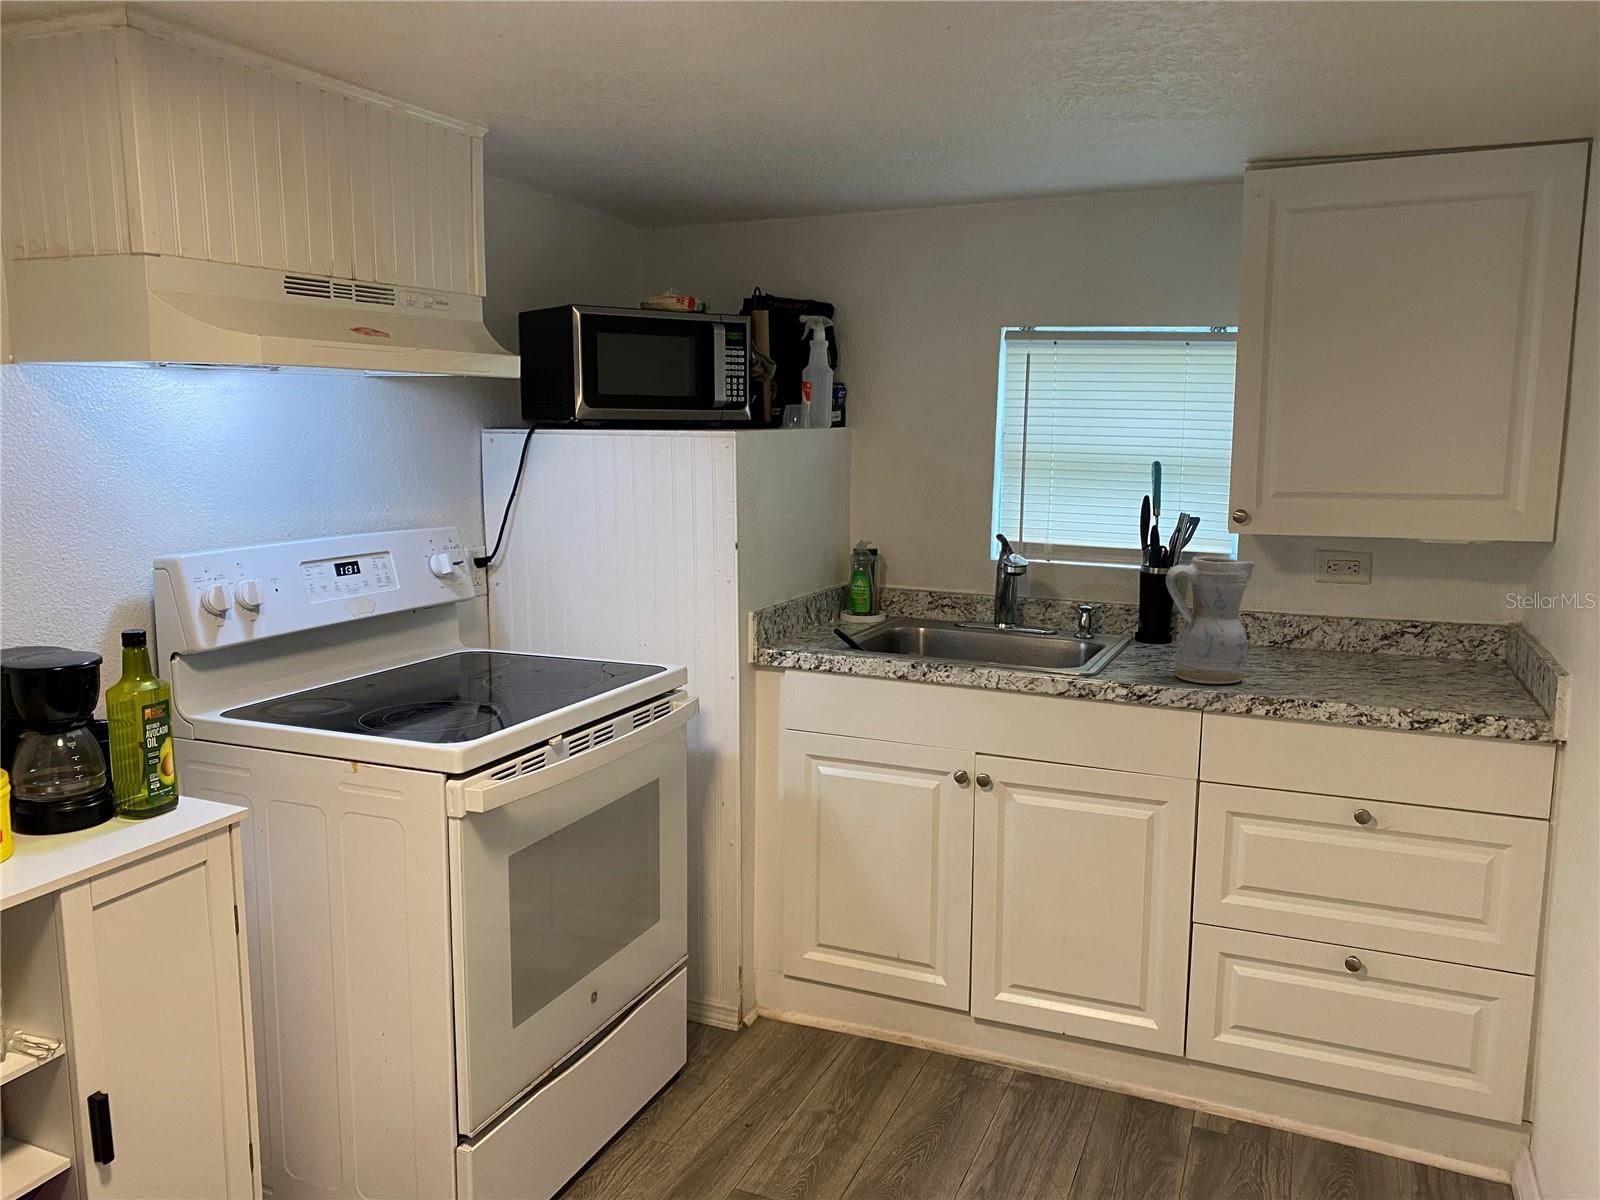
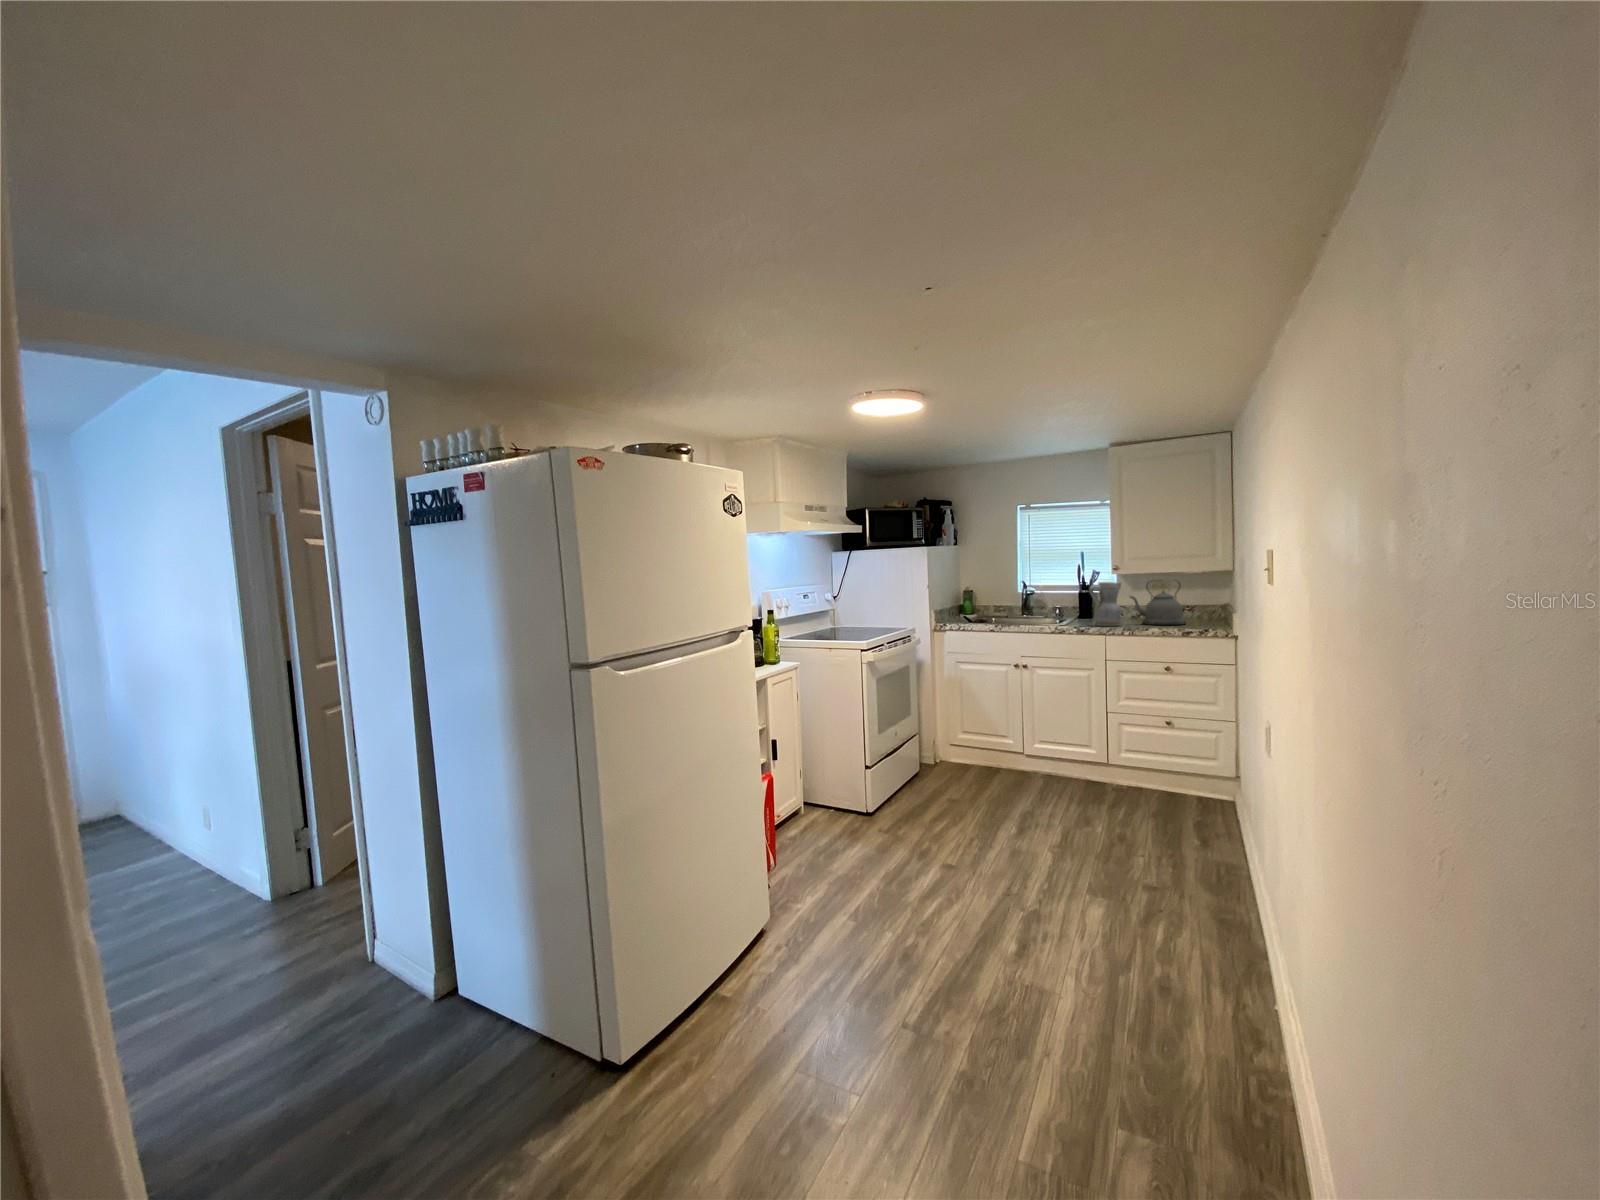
kettle: none [1272,557,1416,688] -> present [1130,584,1186,625]

